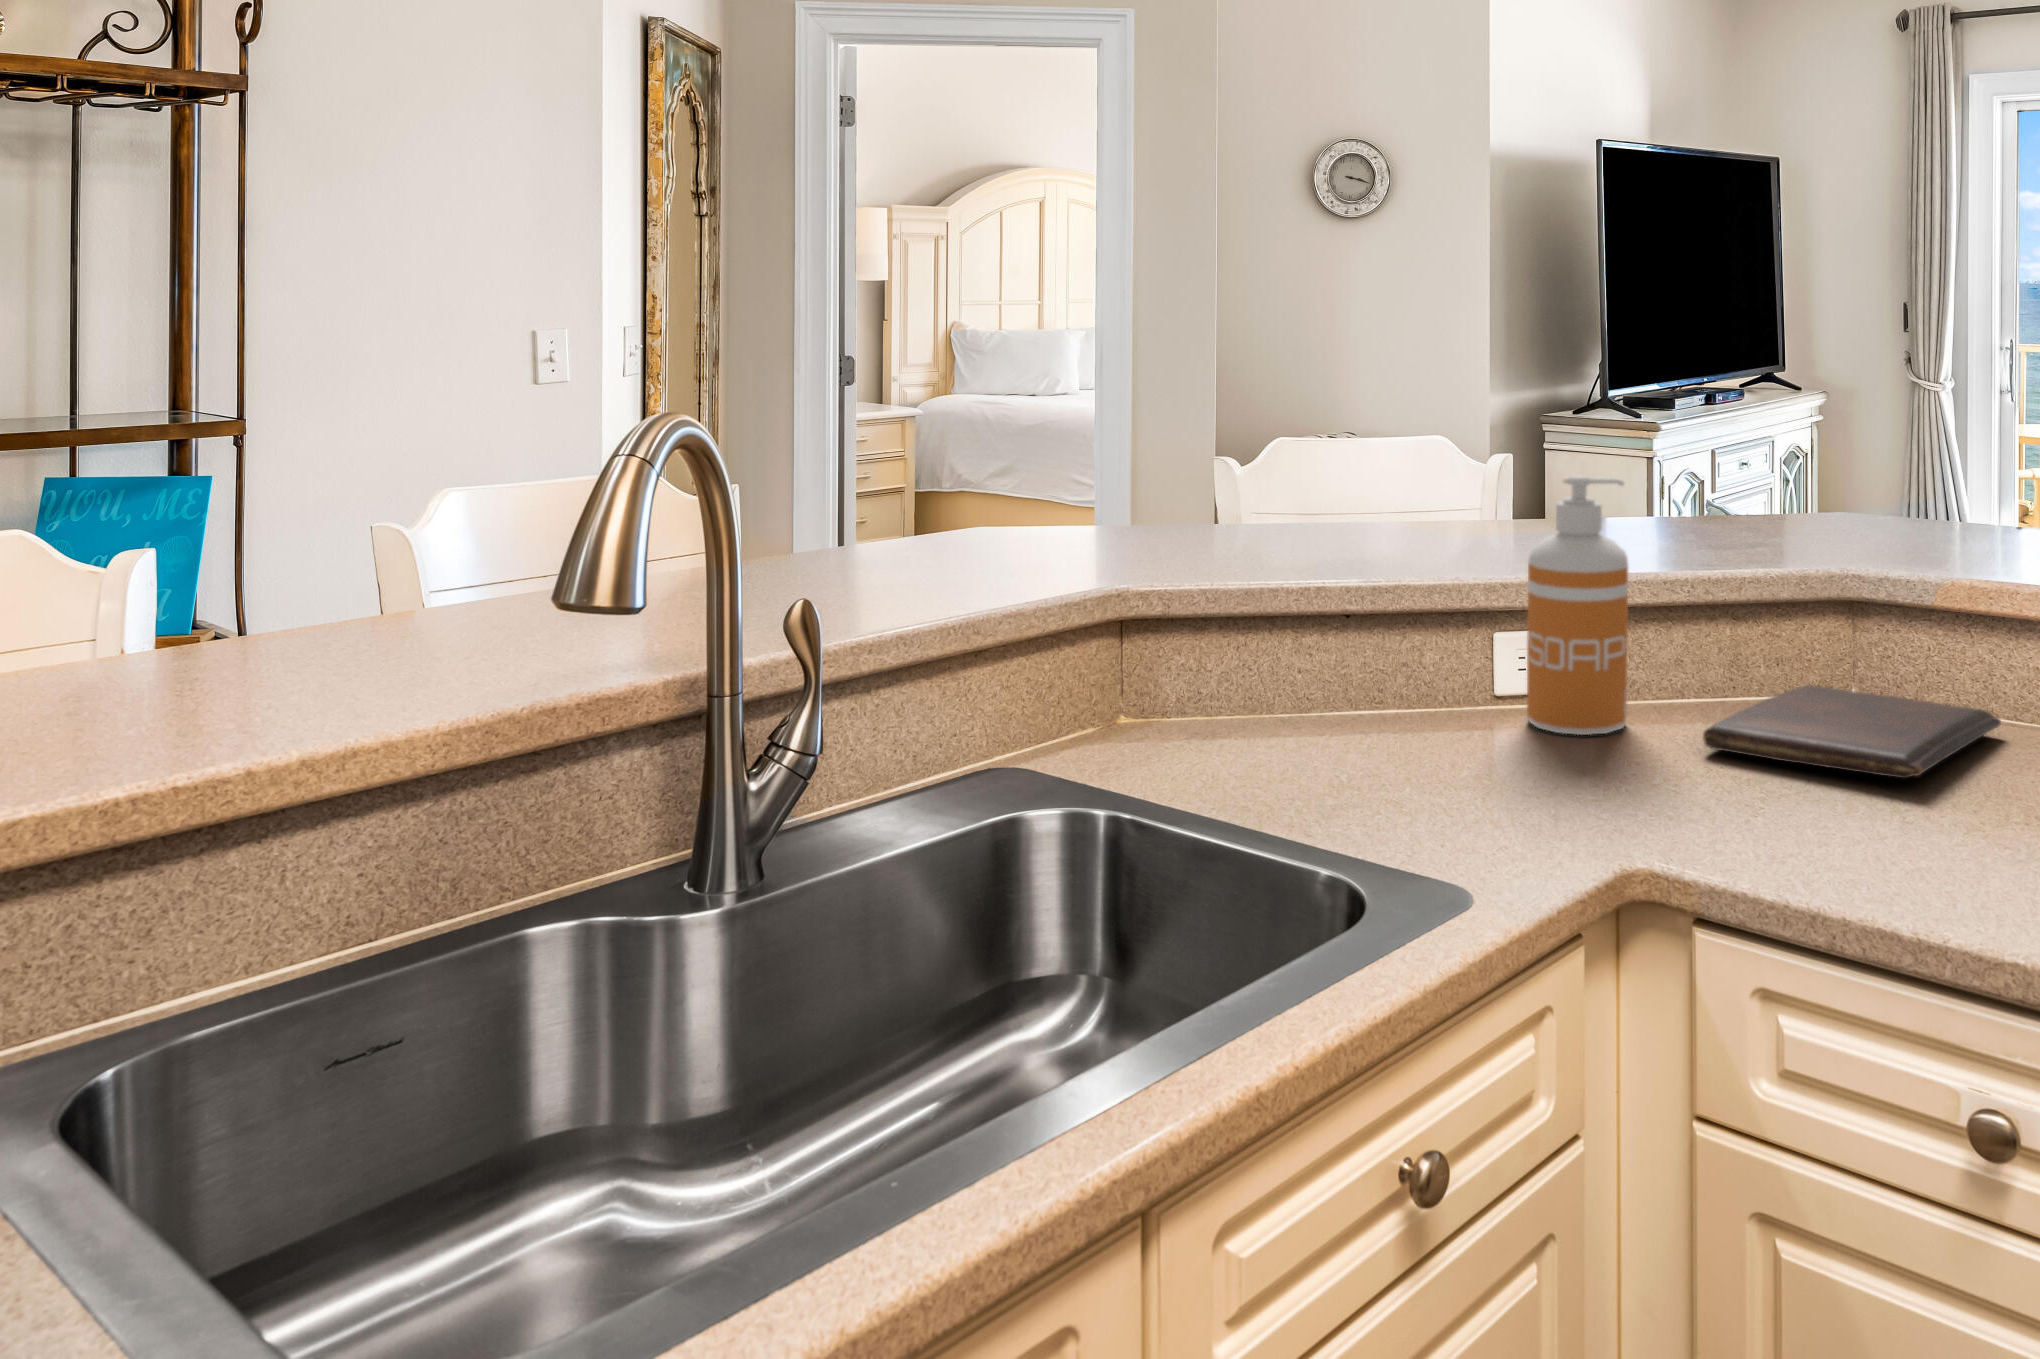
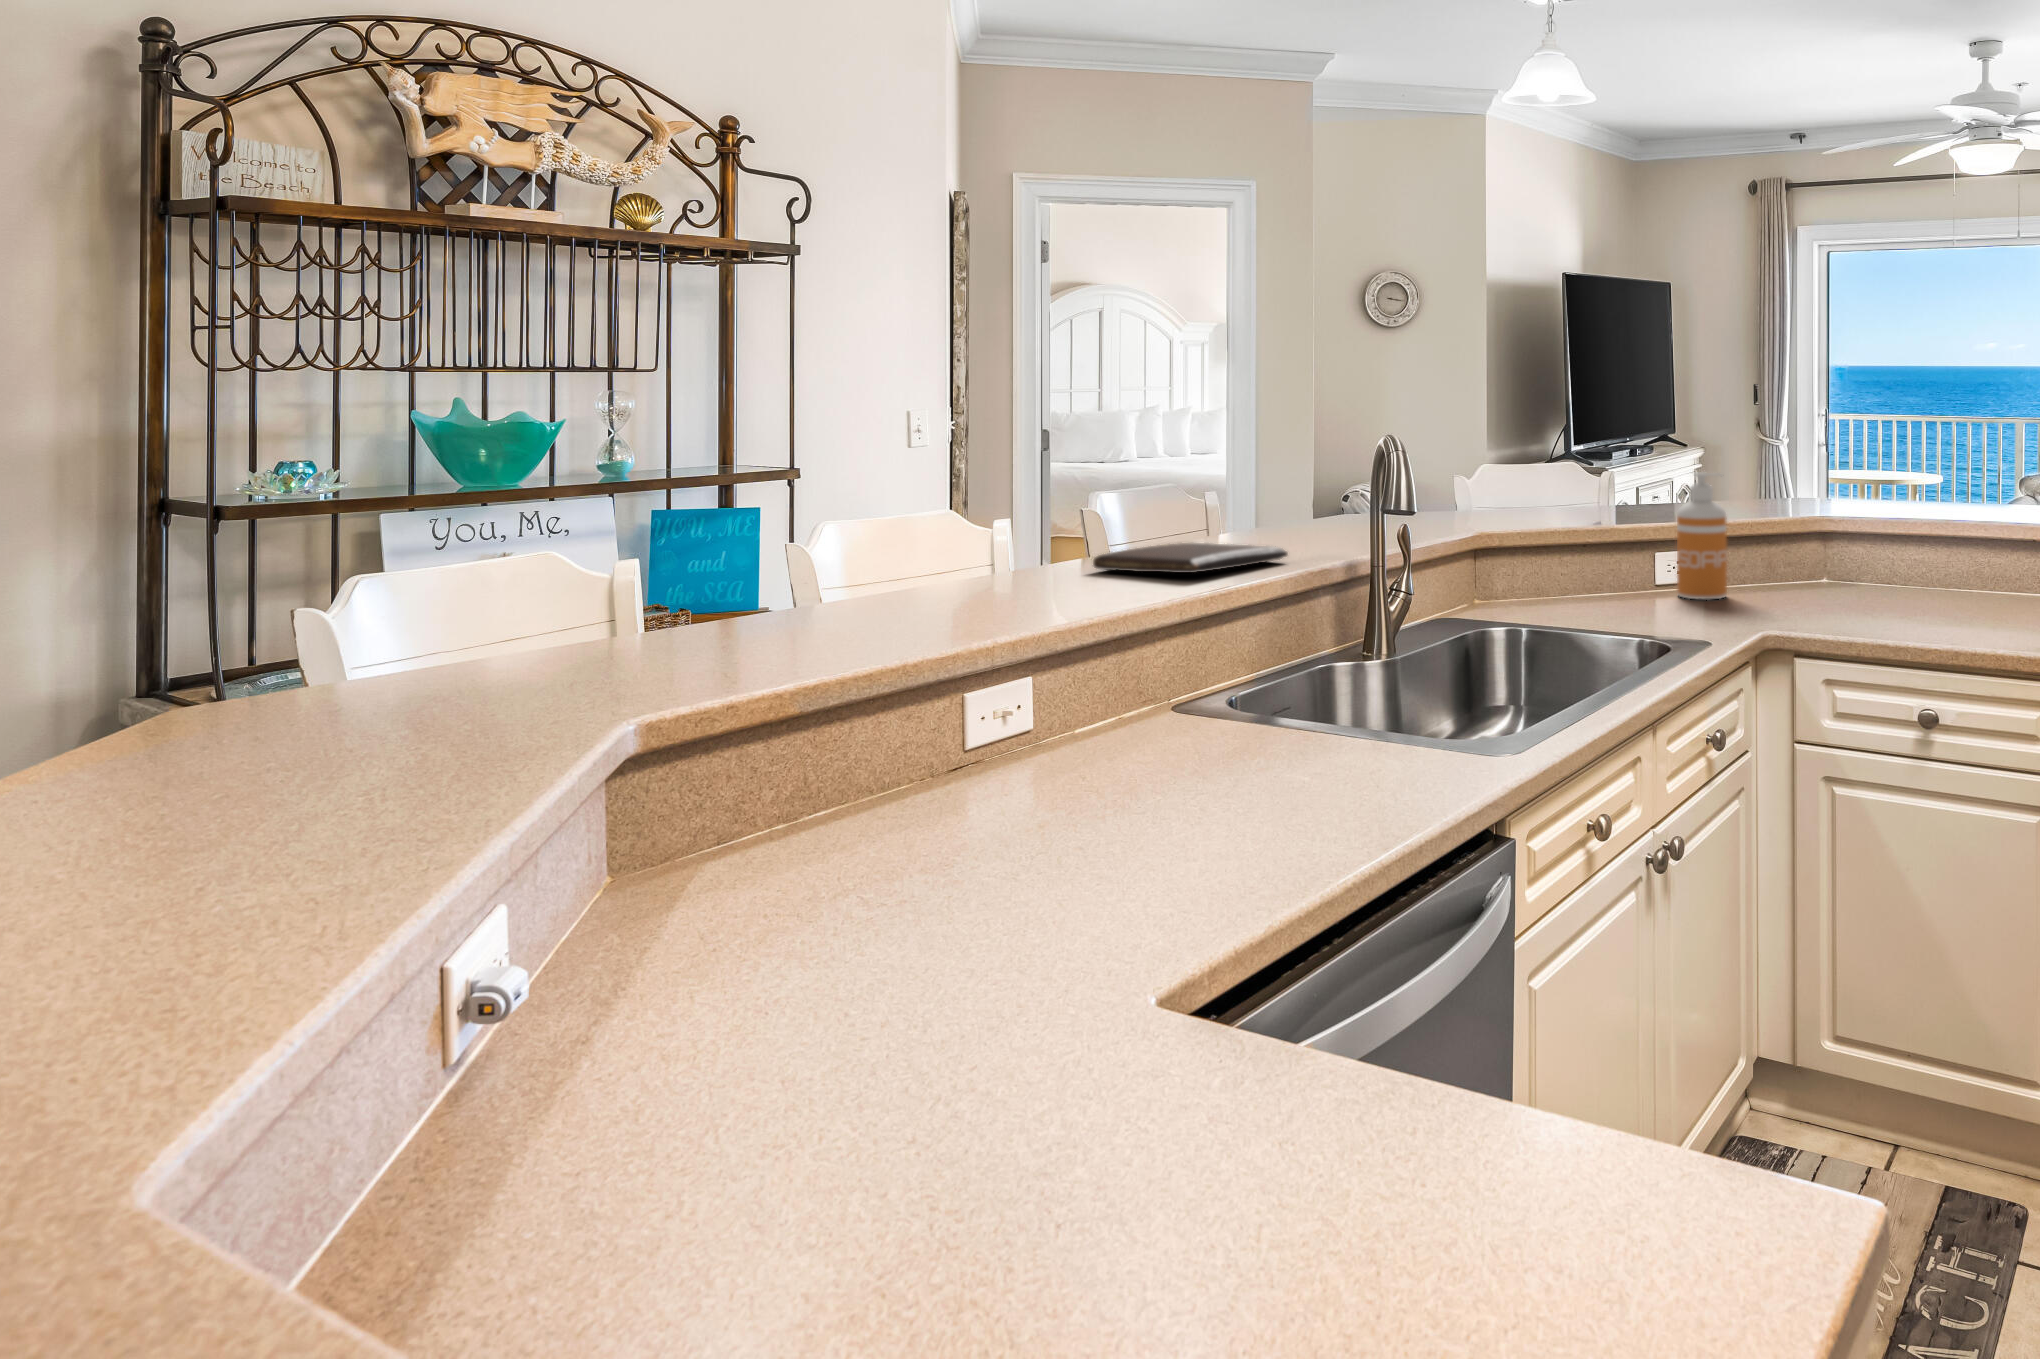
book: present [1703,685,2001,779] -> present [1093,543,1288,573]

